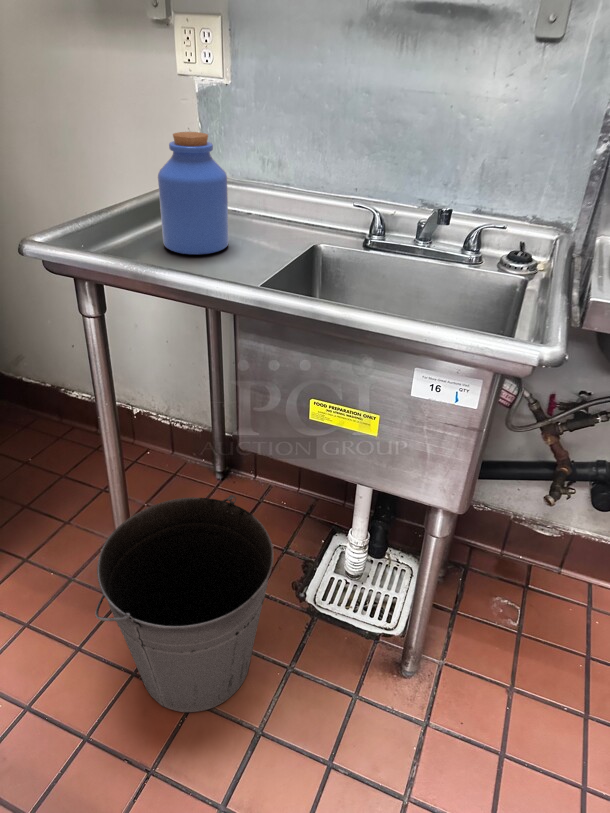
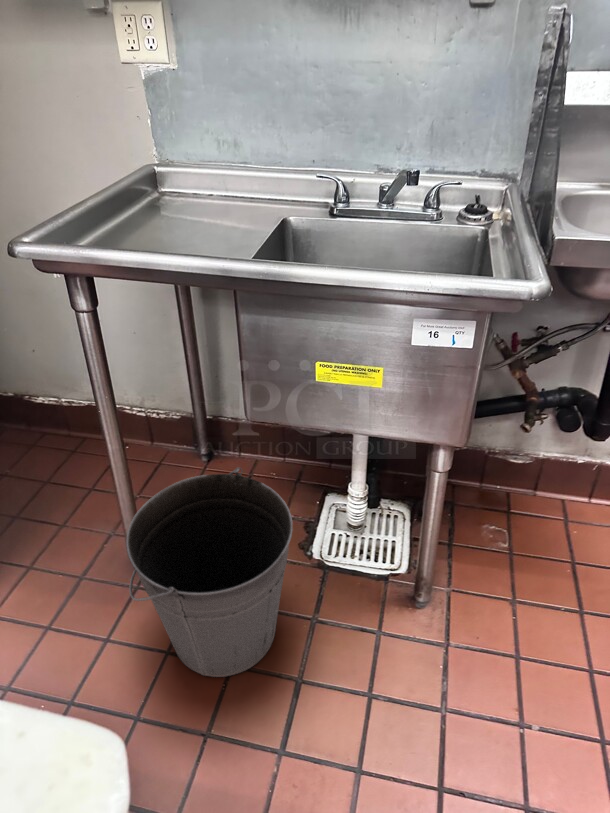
jar: present [158,132,229,255] -> none [132,121,206,241]

